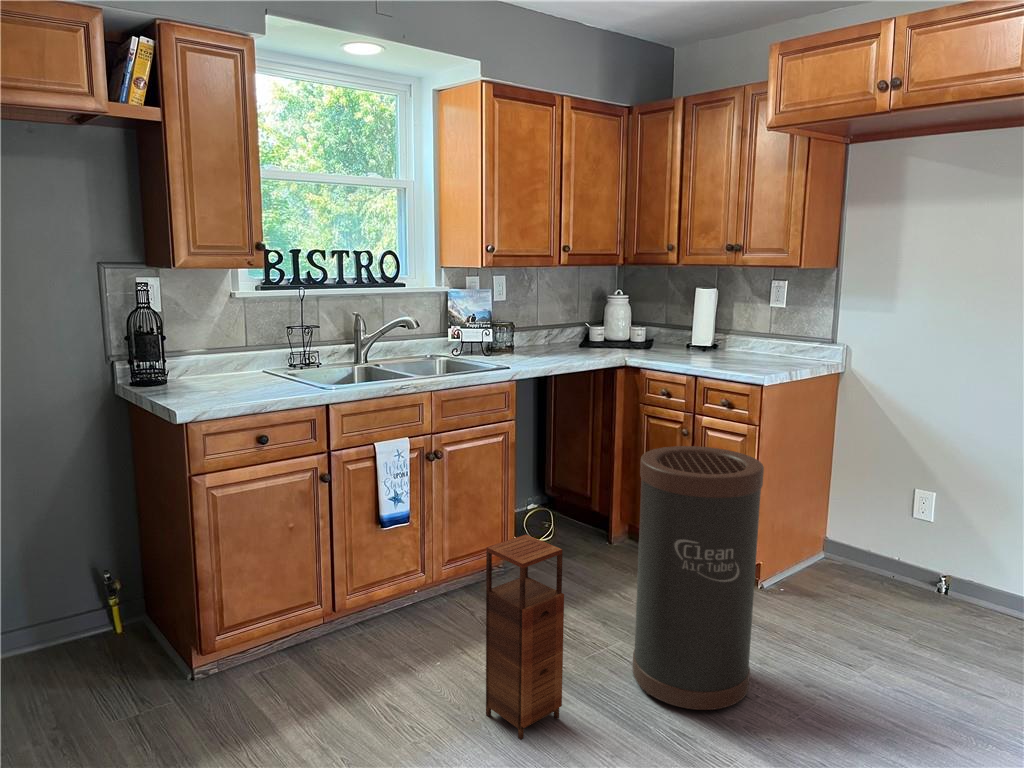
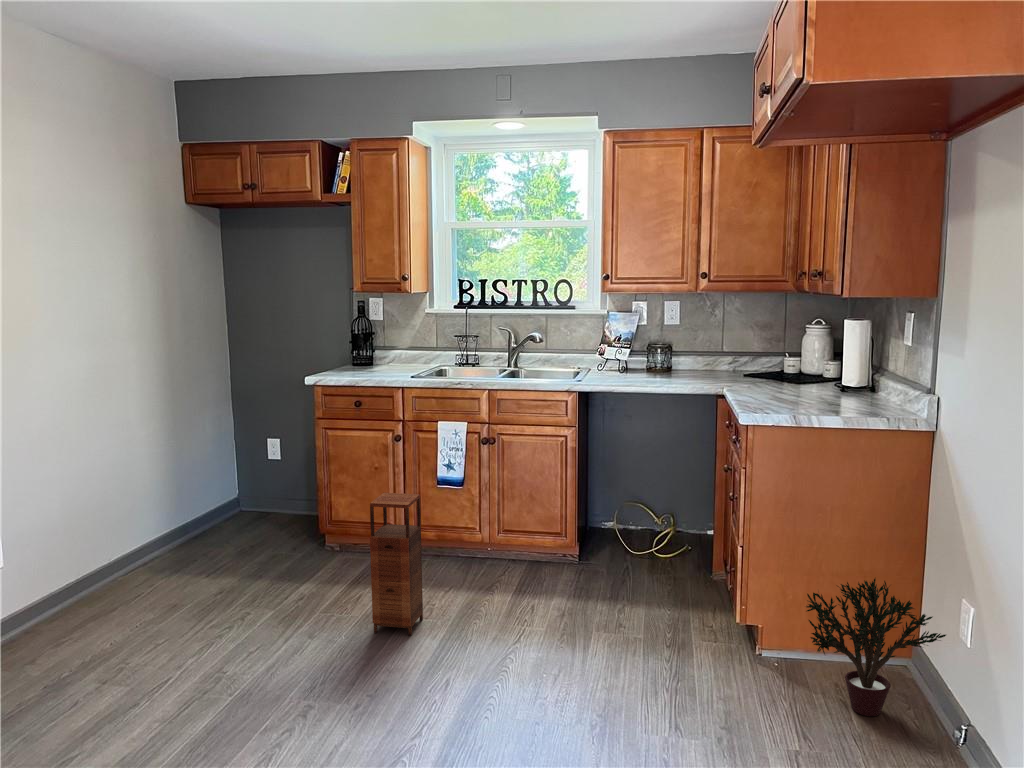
trash can: present [632,446,764,710] -> none [467,454,572,687]
potted plant: none [828,487,936,594] -> present [806,579,946,716]

